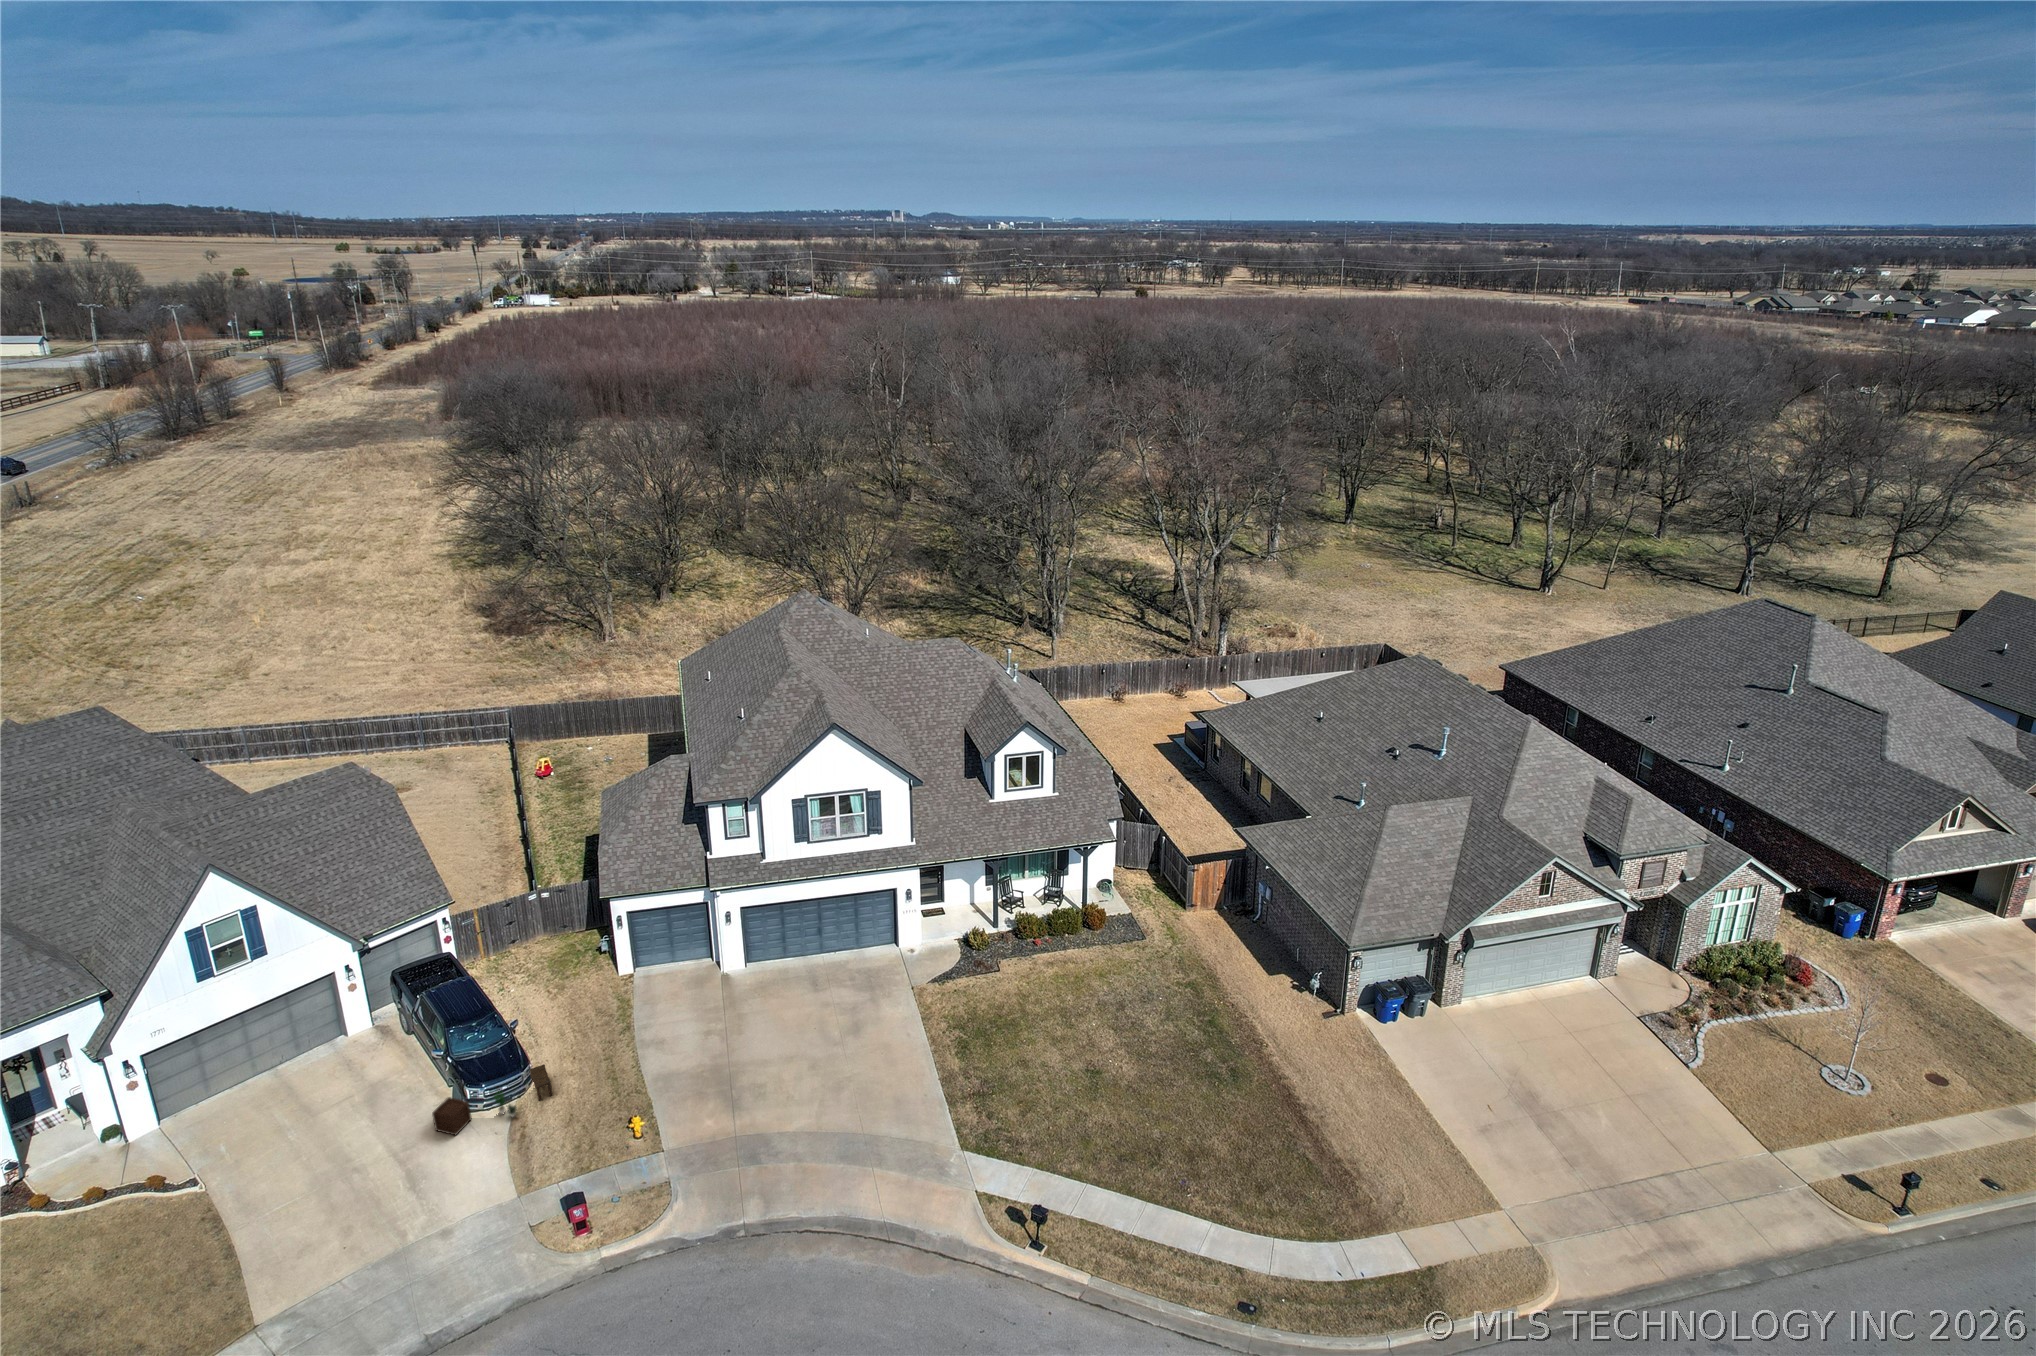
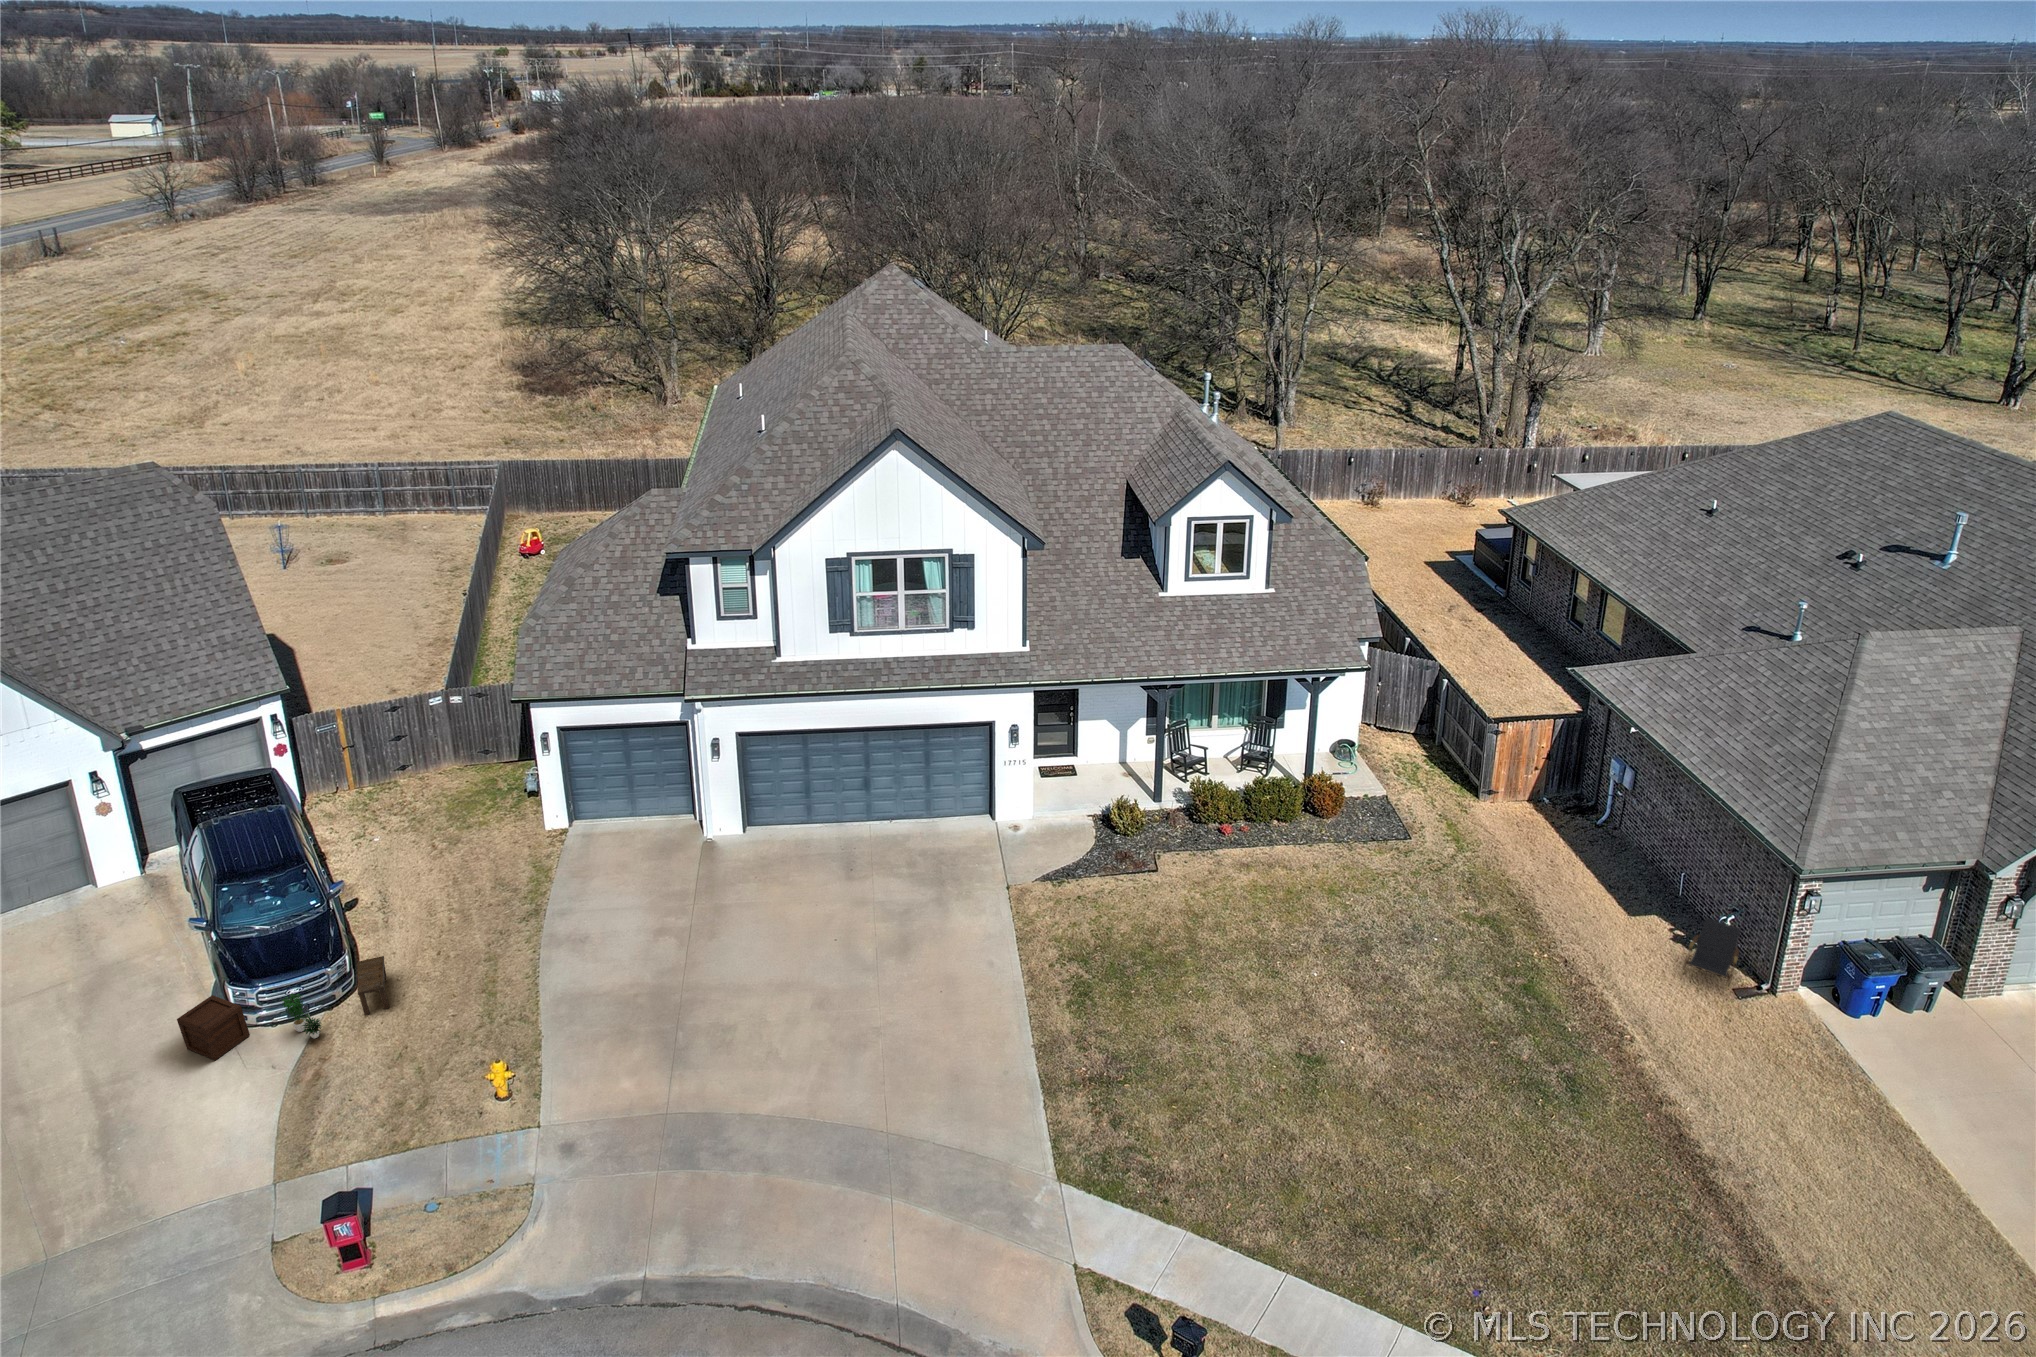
lounge chair: none [1295,974,1324,1014] -> present [1682,918,1741,988]

